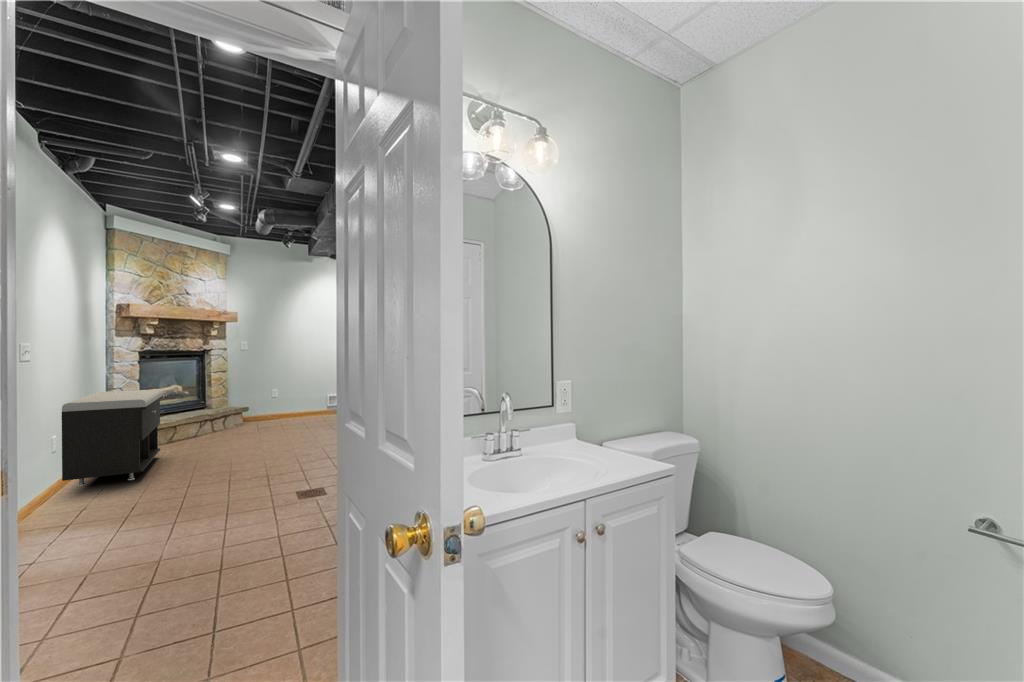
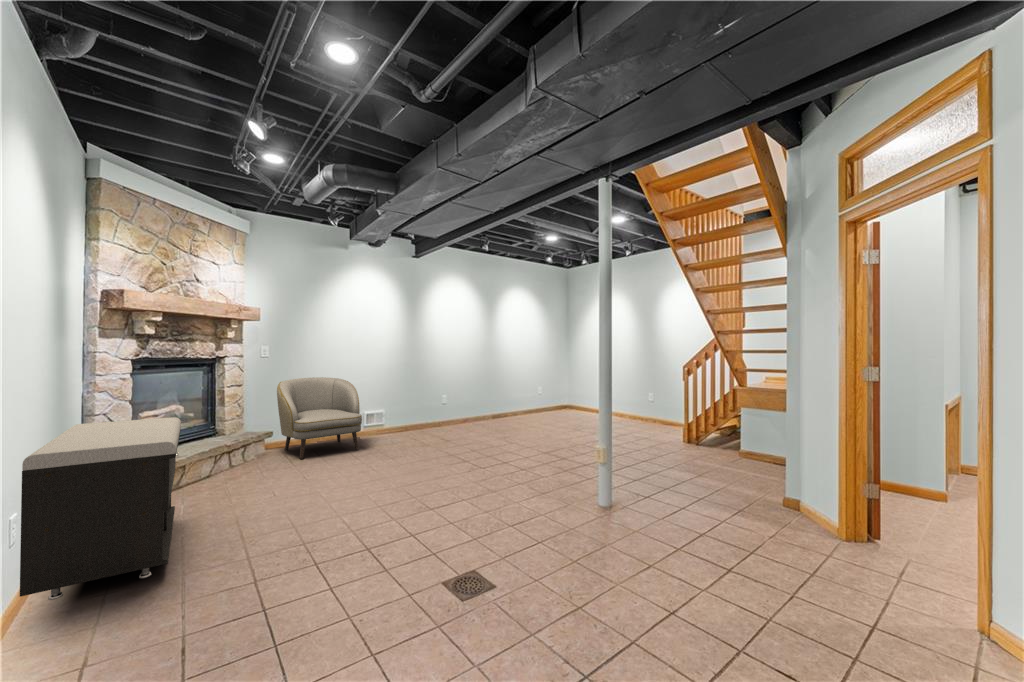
armchair: none [252,366,317,428] -> present [277,377,362,459]

